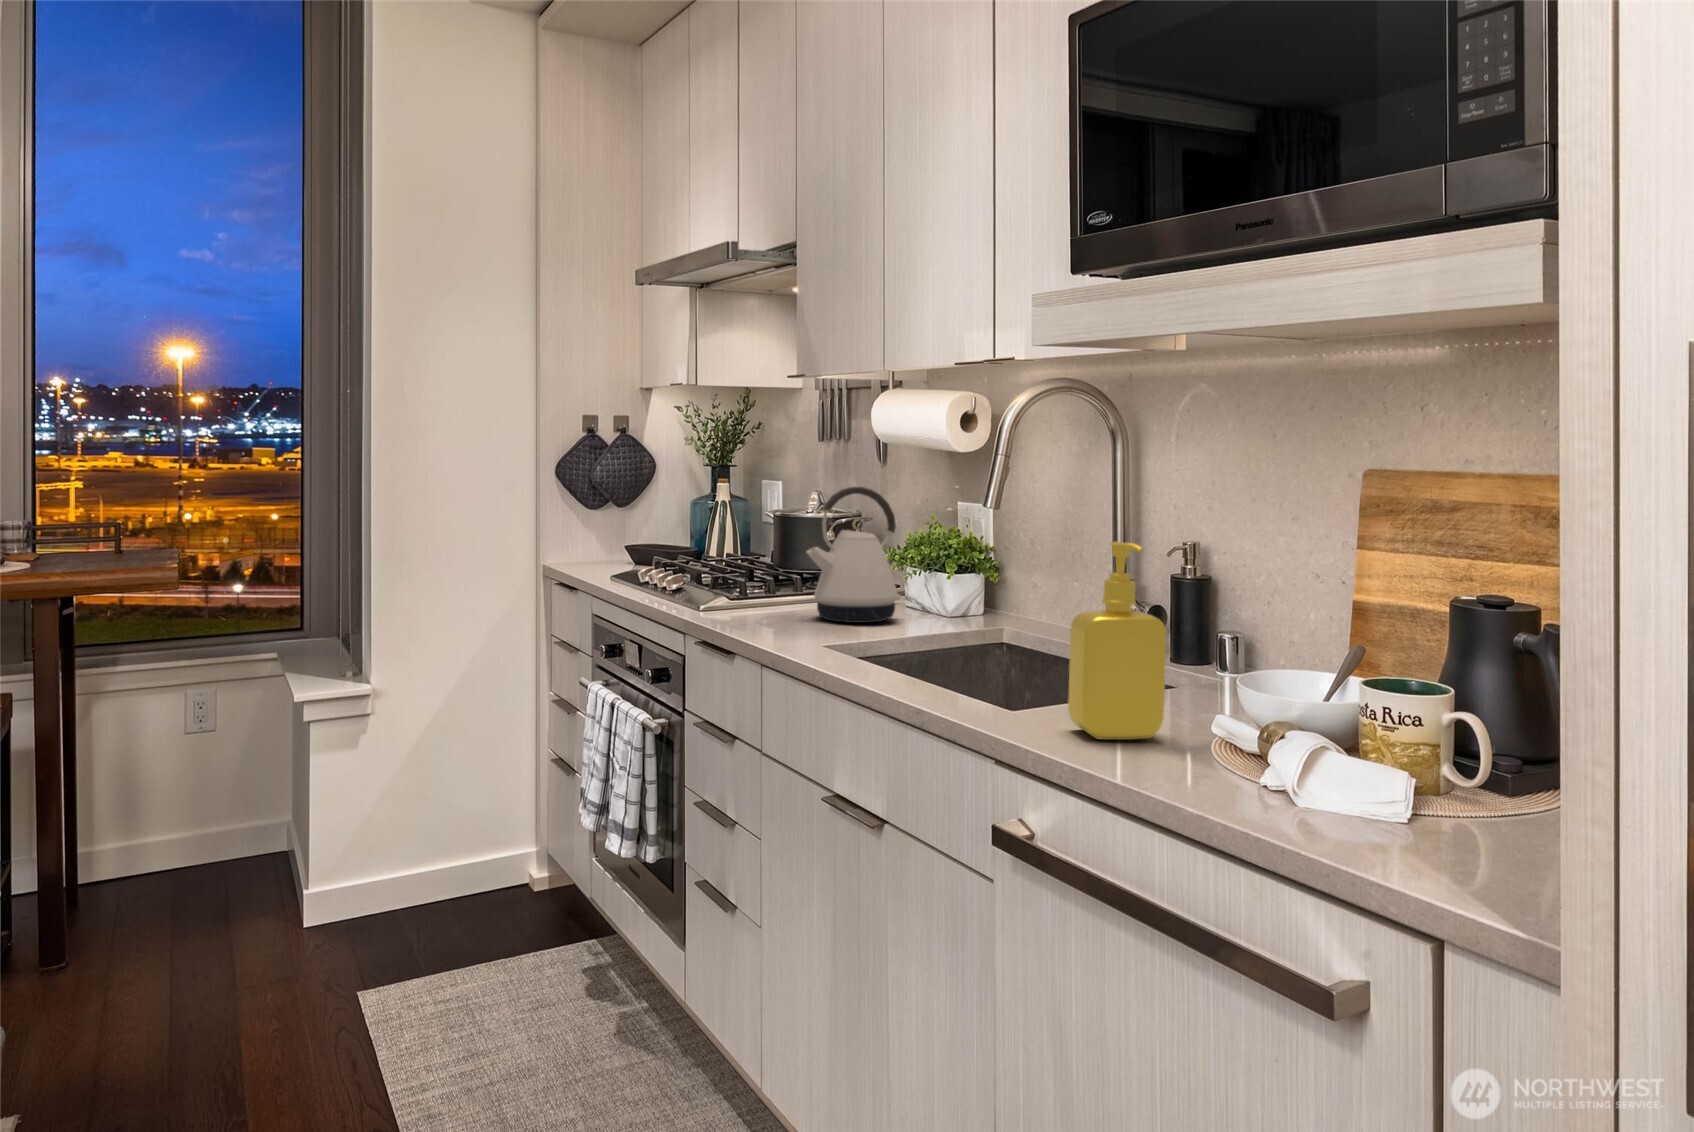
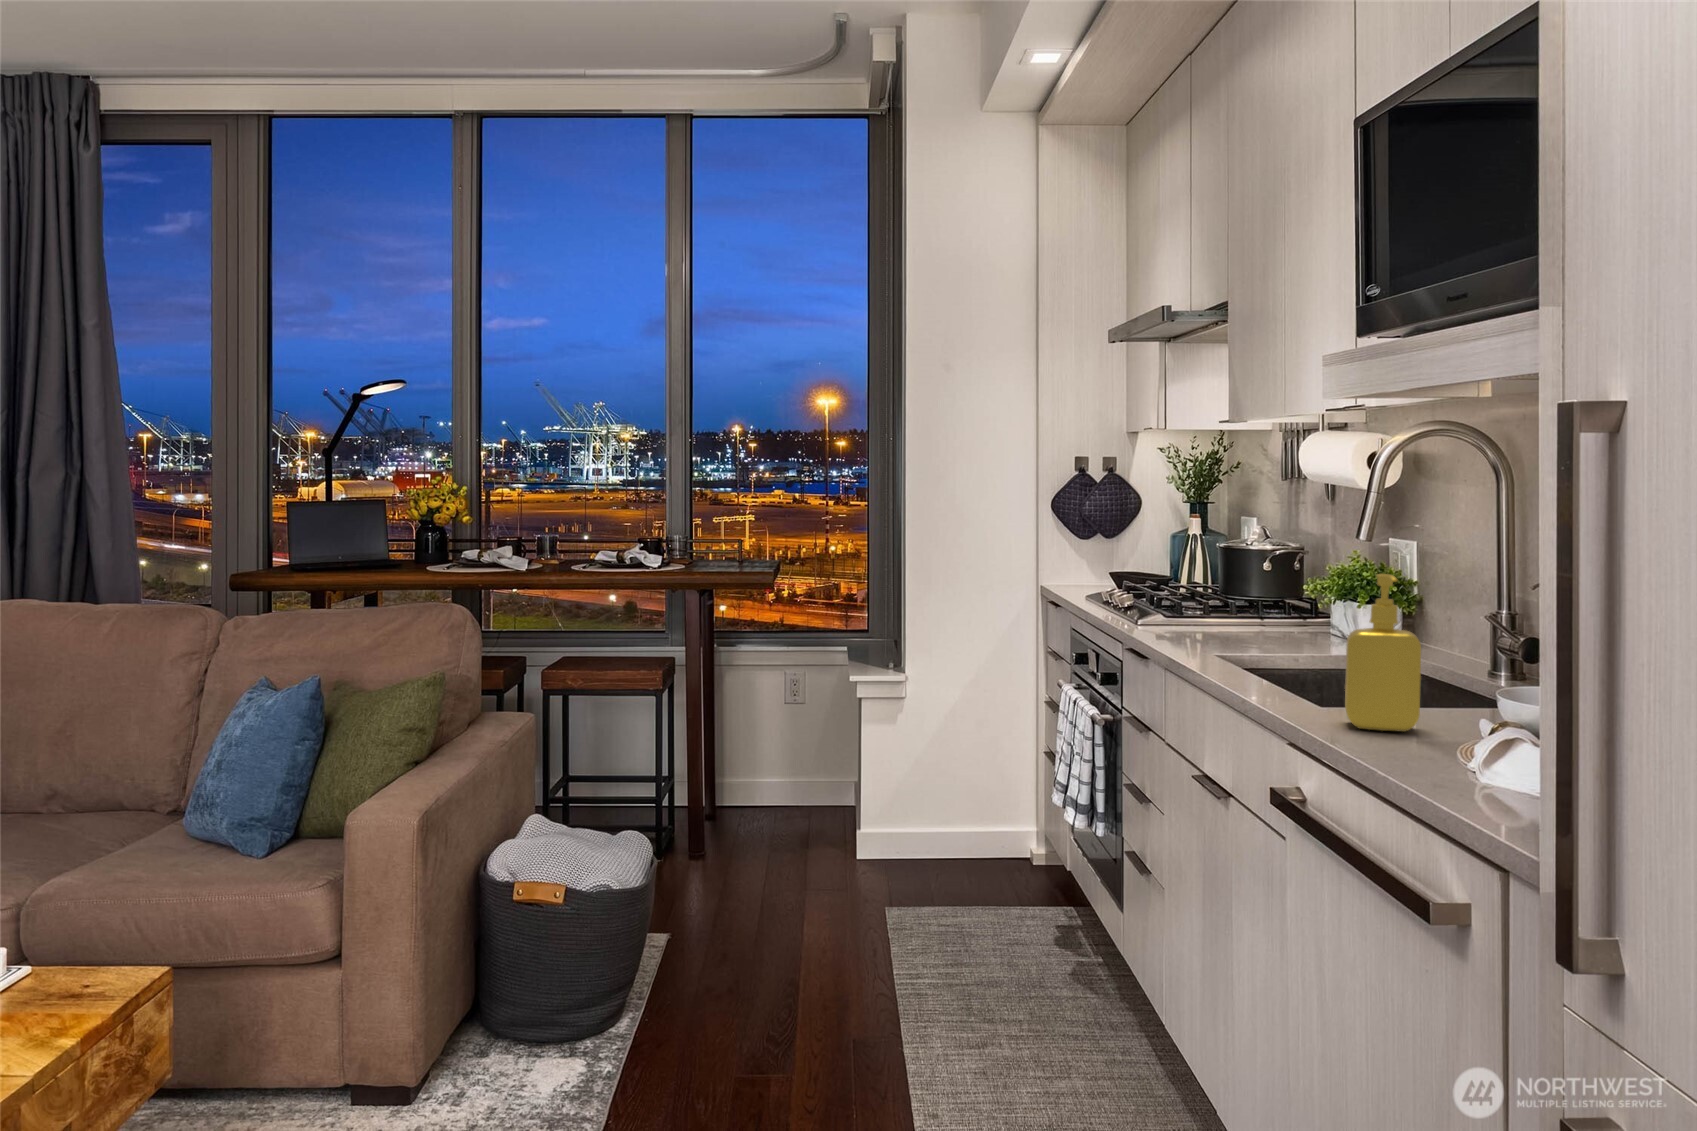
kettle: present [807,487,901,623] -> none [1219,523,1311,641]

